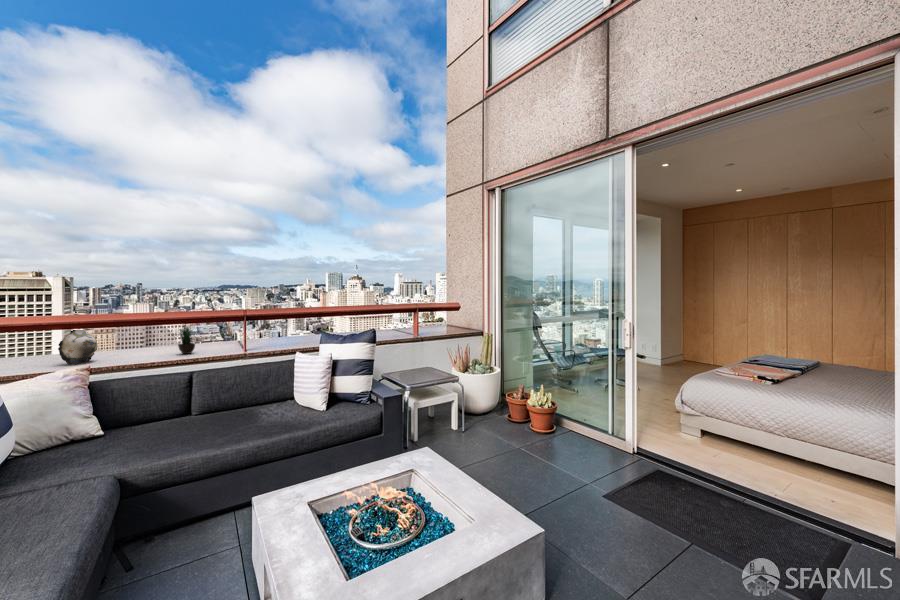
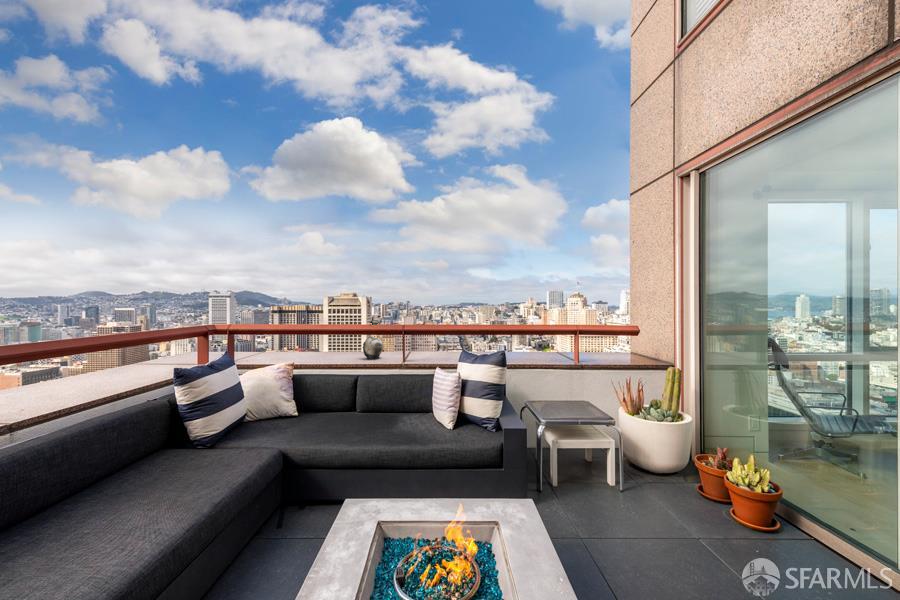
potted plant: present [178,326,195,354] -> none [426,320,444,359]

